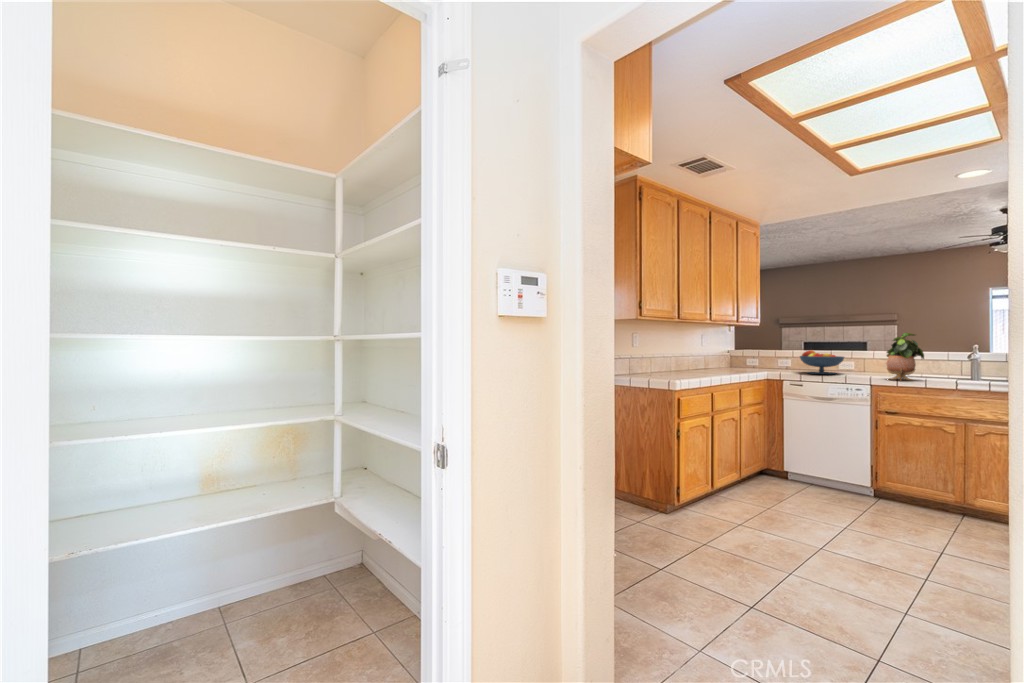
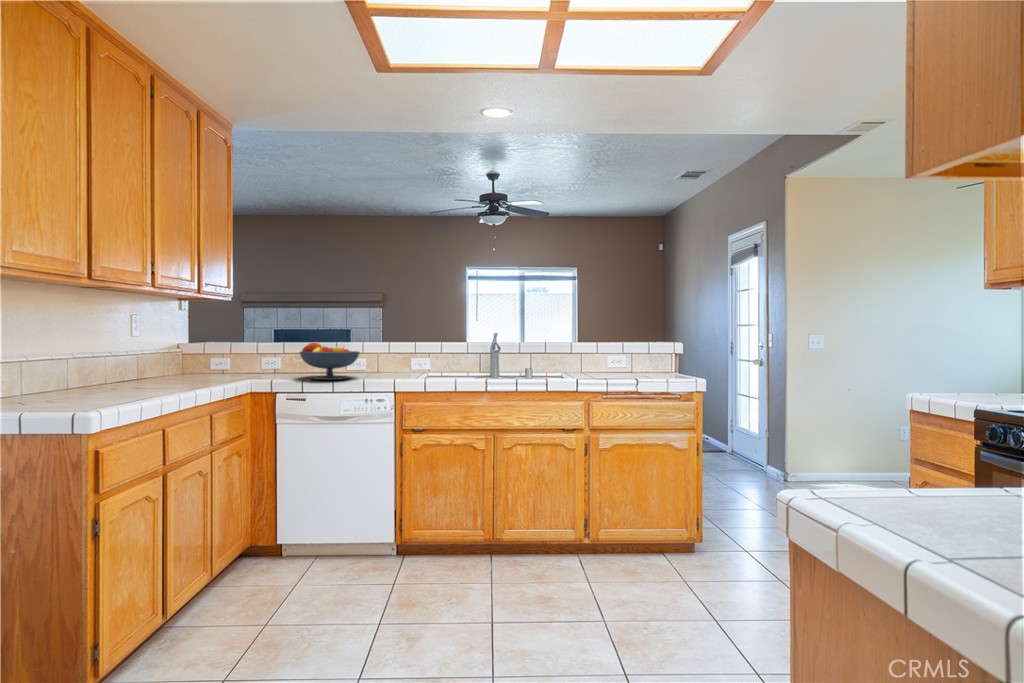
potted plant: present [887,333,924,380] -> none [413,316,454,383]

